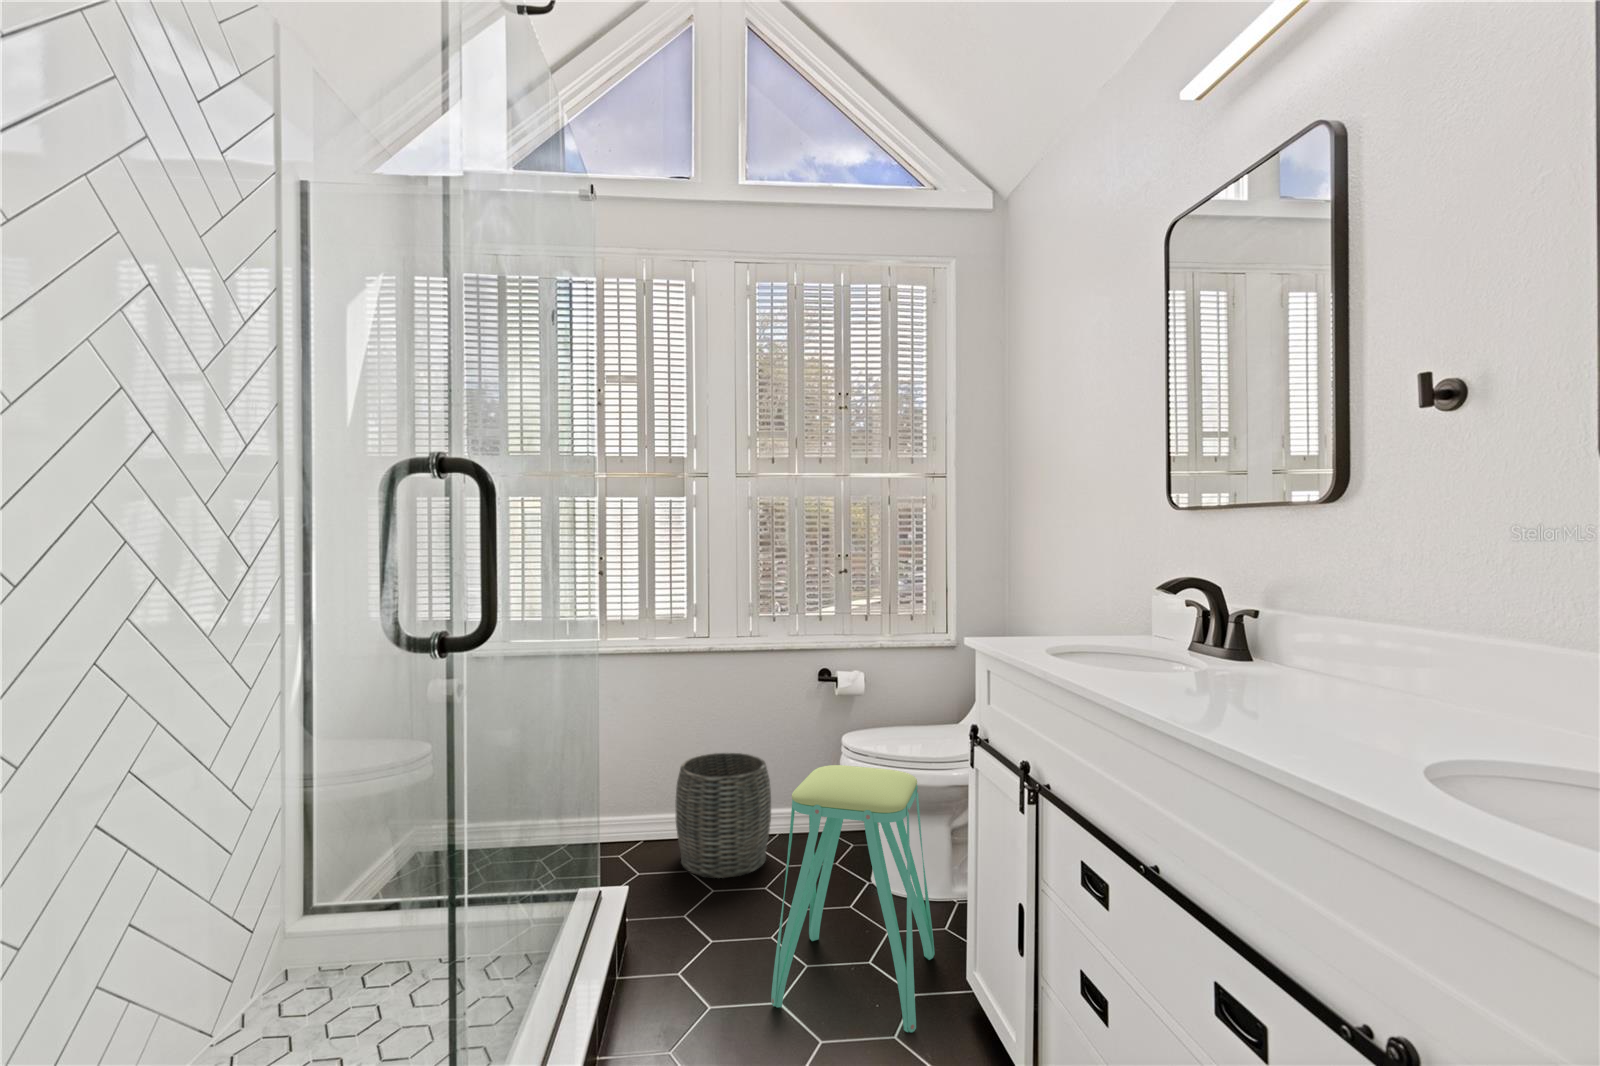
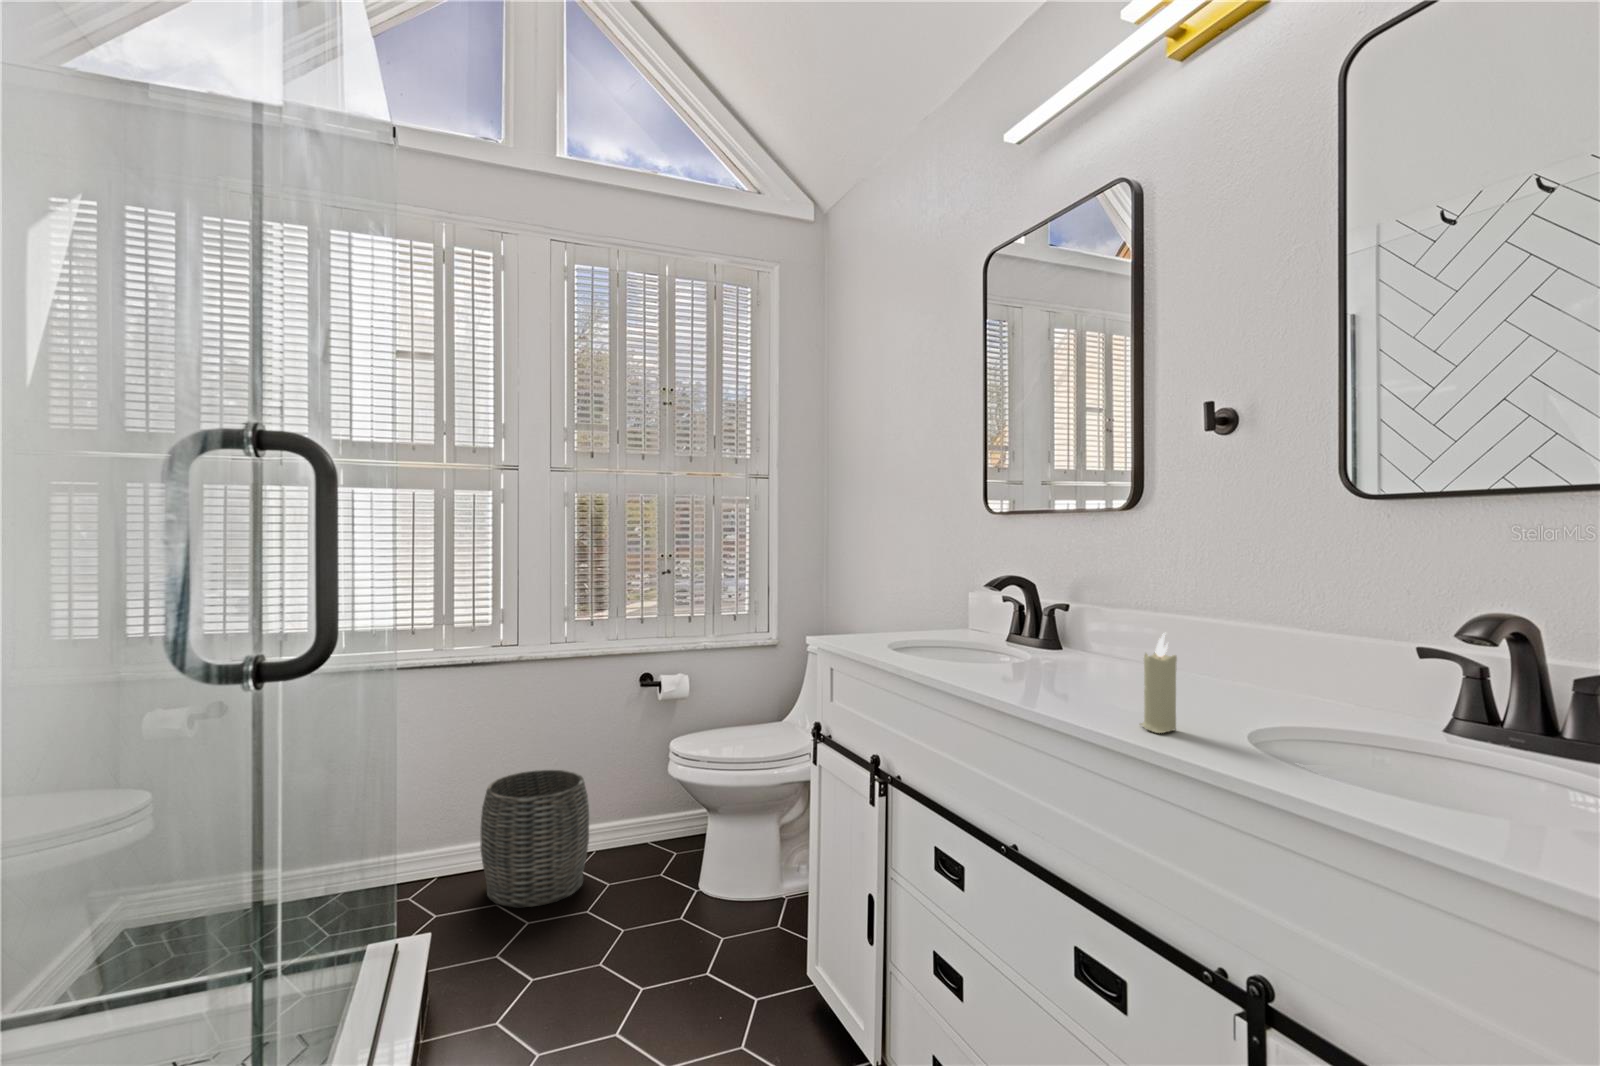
candle: none [1293,643,1338,757] -> present [1140,633,1177,733]
stool: present [771,765,935,1032] -> none [607,774,771,1039]

